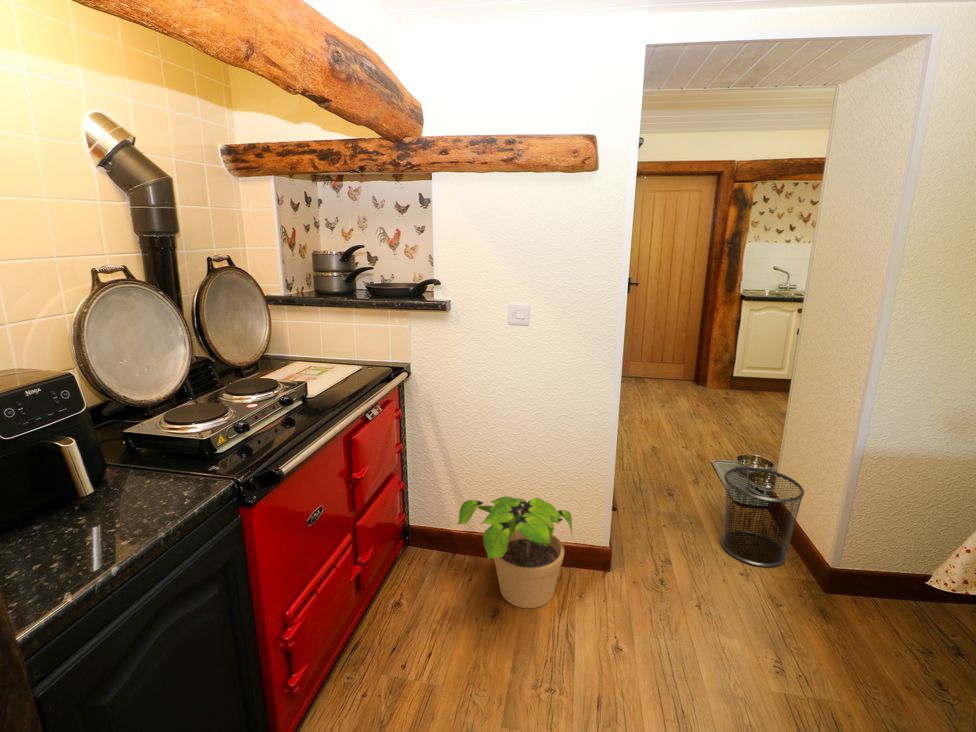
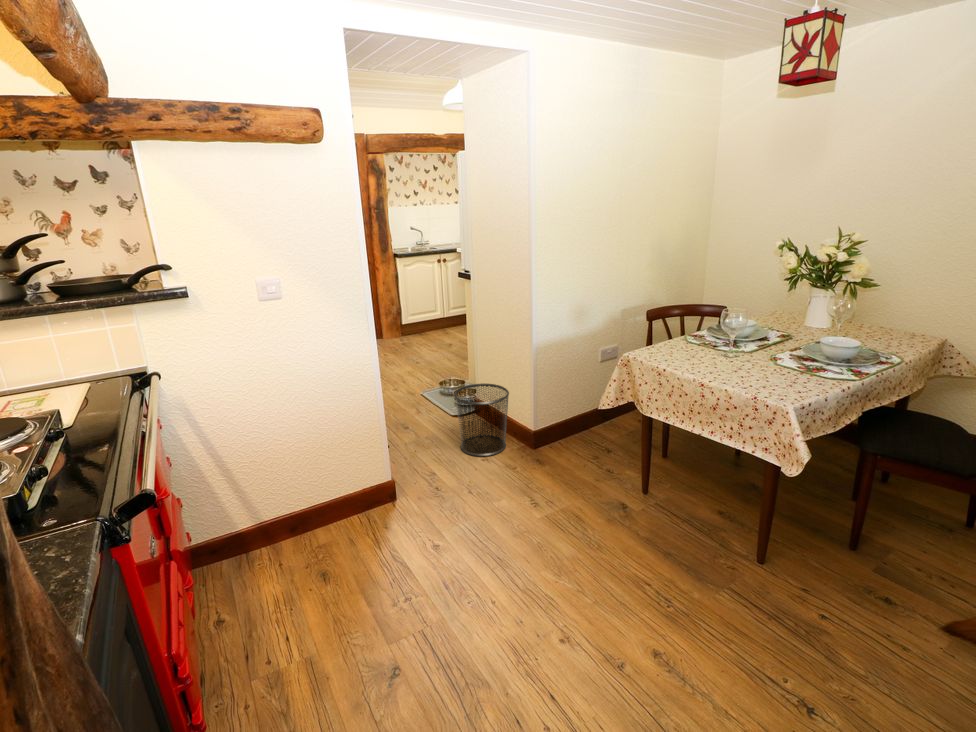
potted plant: present [458,496,572,608] -> none [262,454,385,563]

